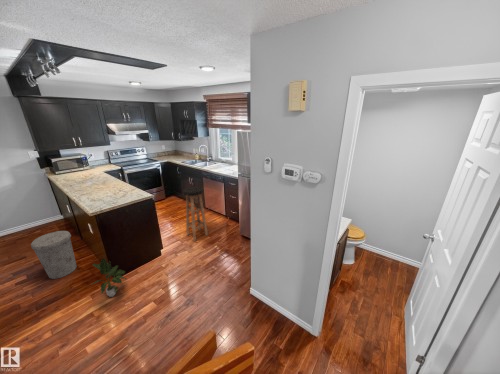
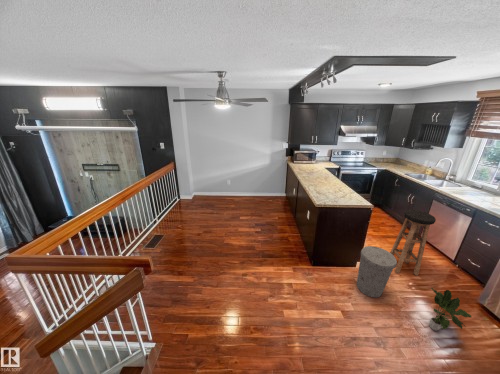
trash can: present [31,231,77,279] -> present [357,246,397,297]
potted plant: present [93,259,126,297] -> present [429,288,471,331]

